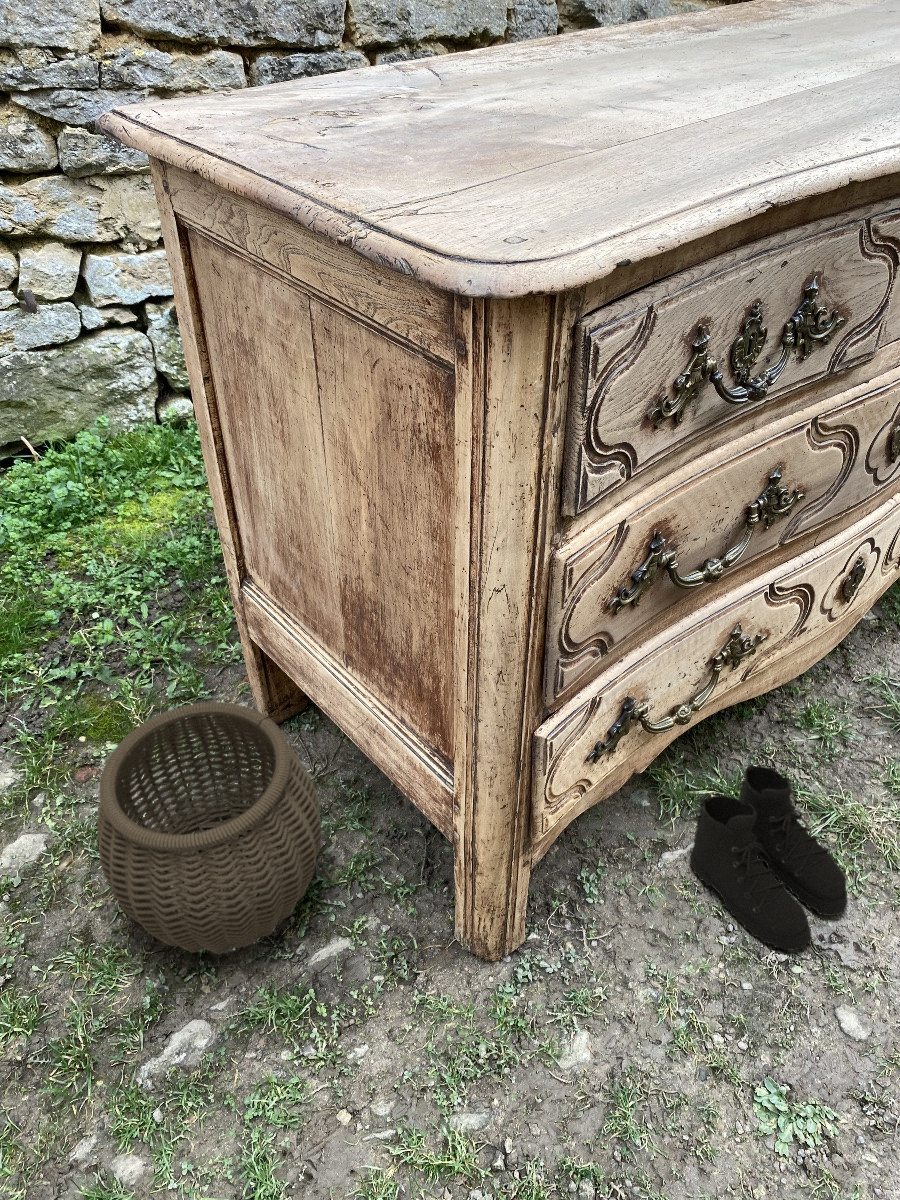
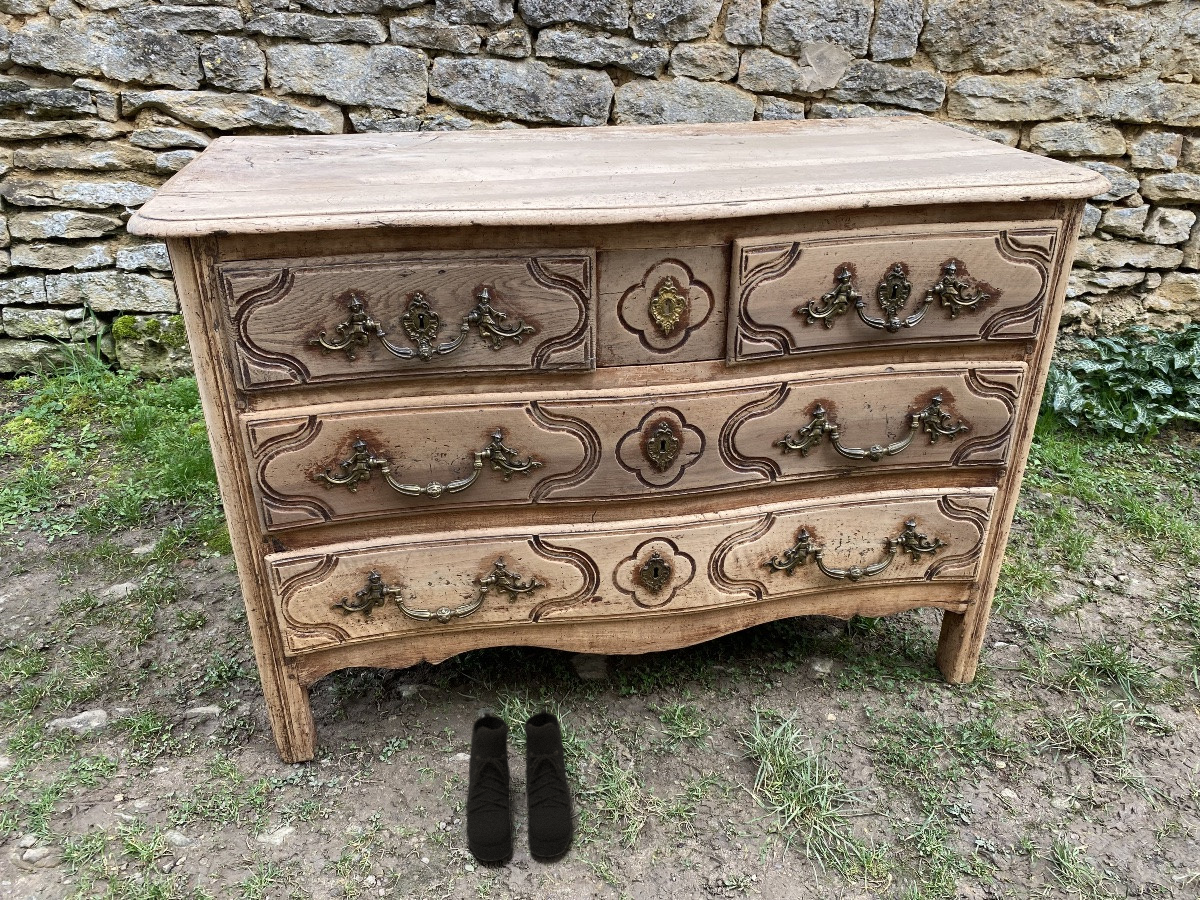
woven basket: present [97,702,322,954] -> none [100,515,264,688]

